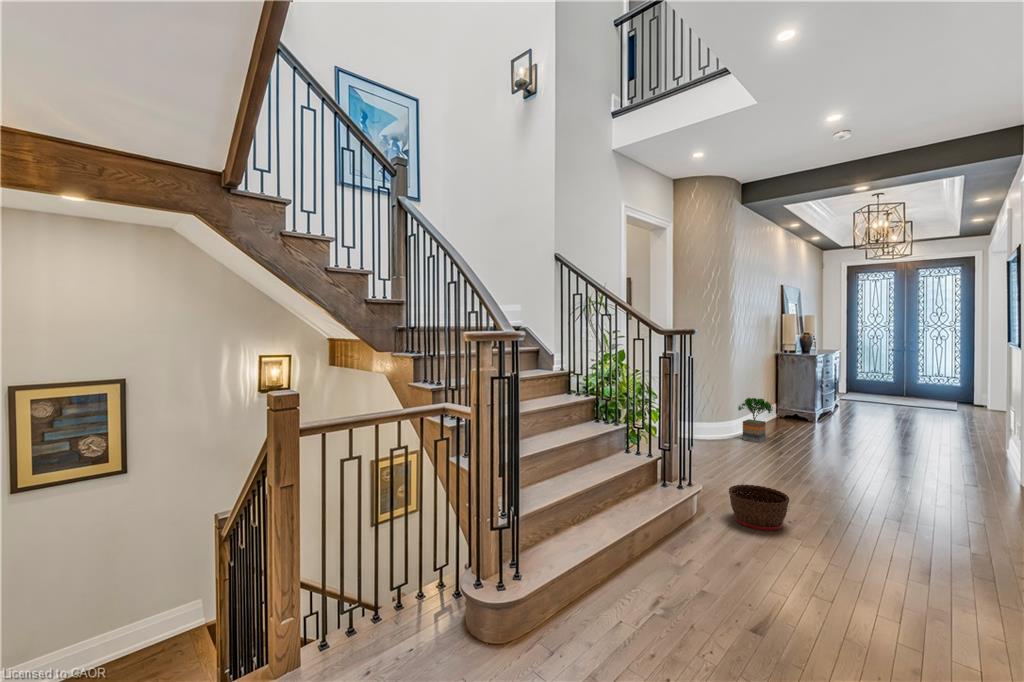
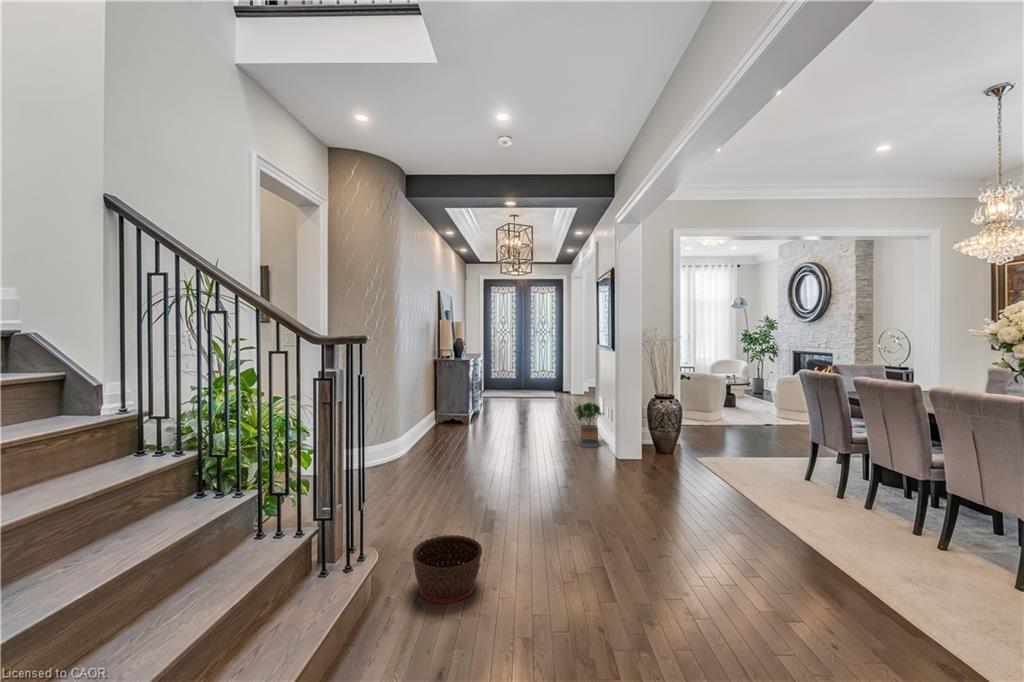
potted tree: present [738,398,773,443] -> present [575,403,603,447]

